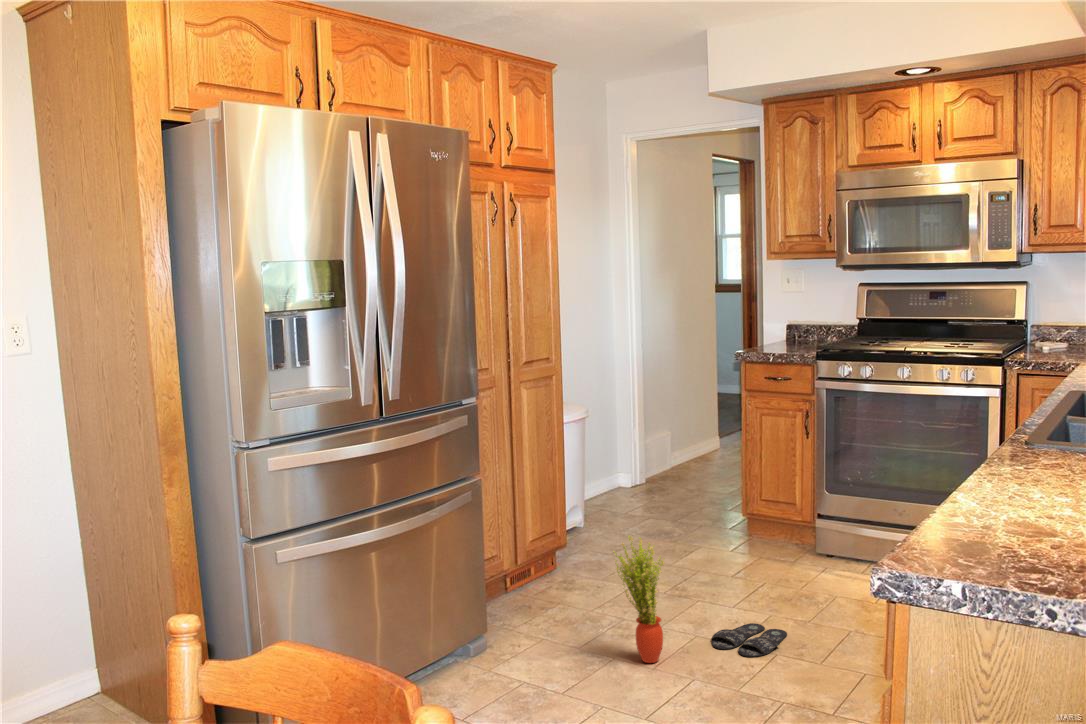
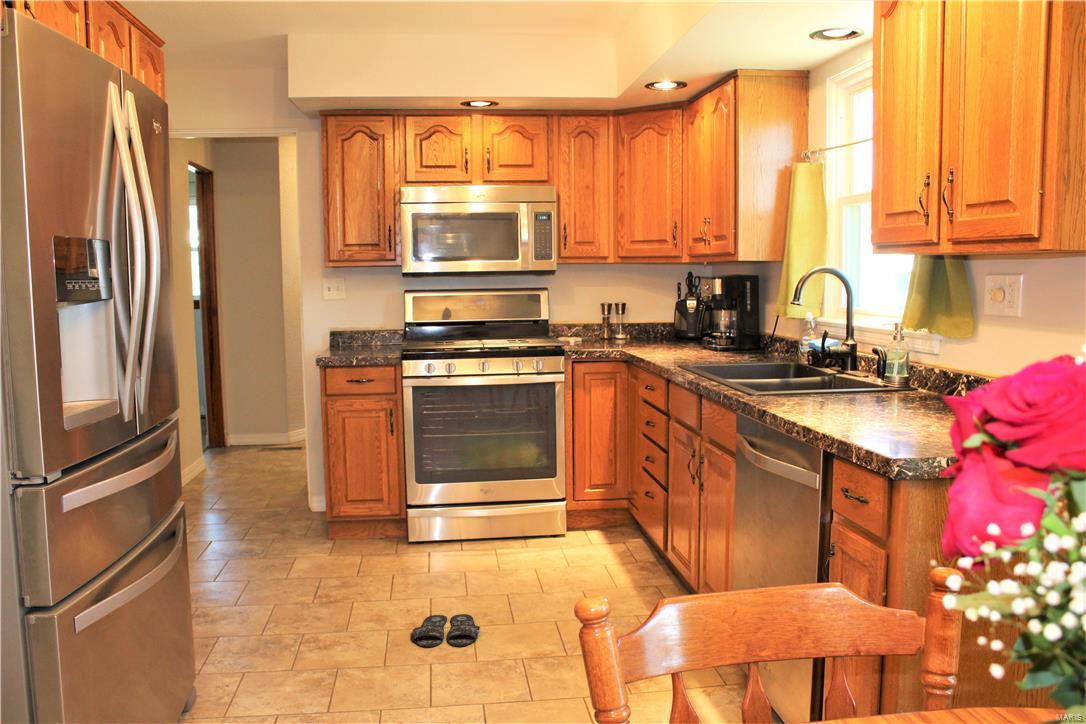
potted plant: present [614,536,665,663] -> none [335,542,396,682]

